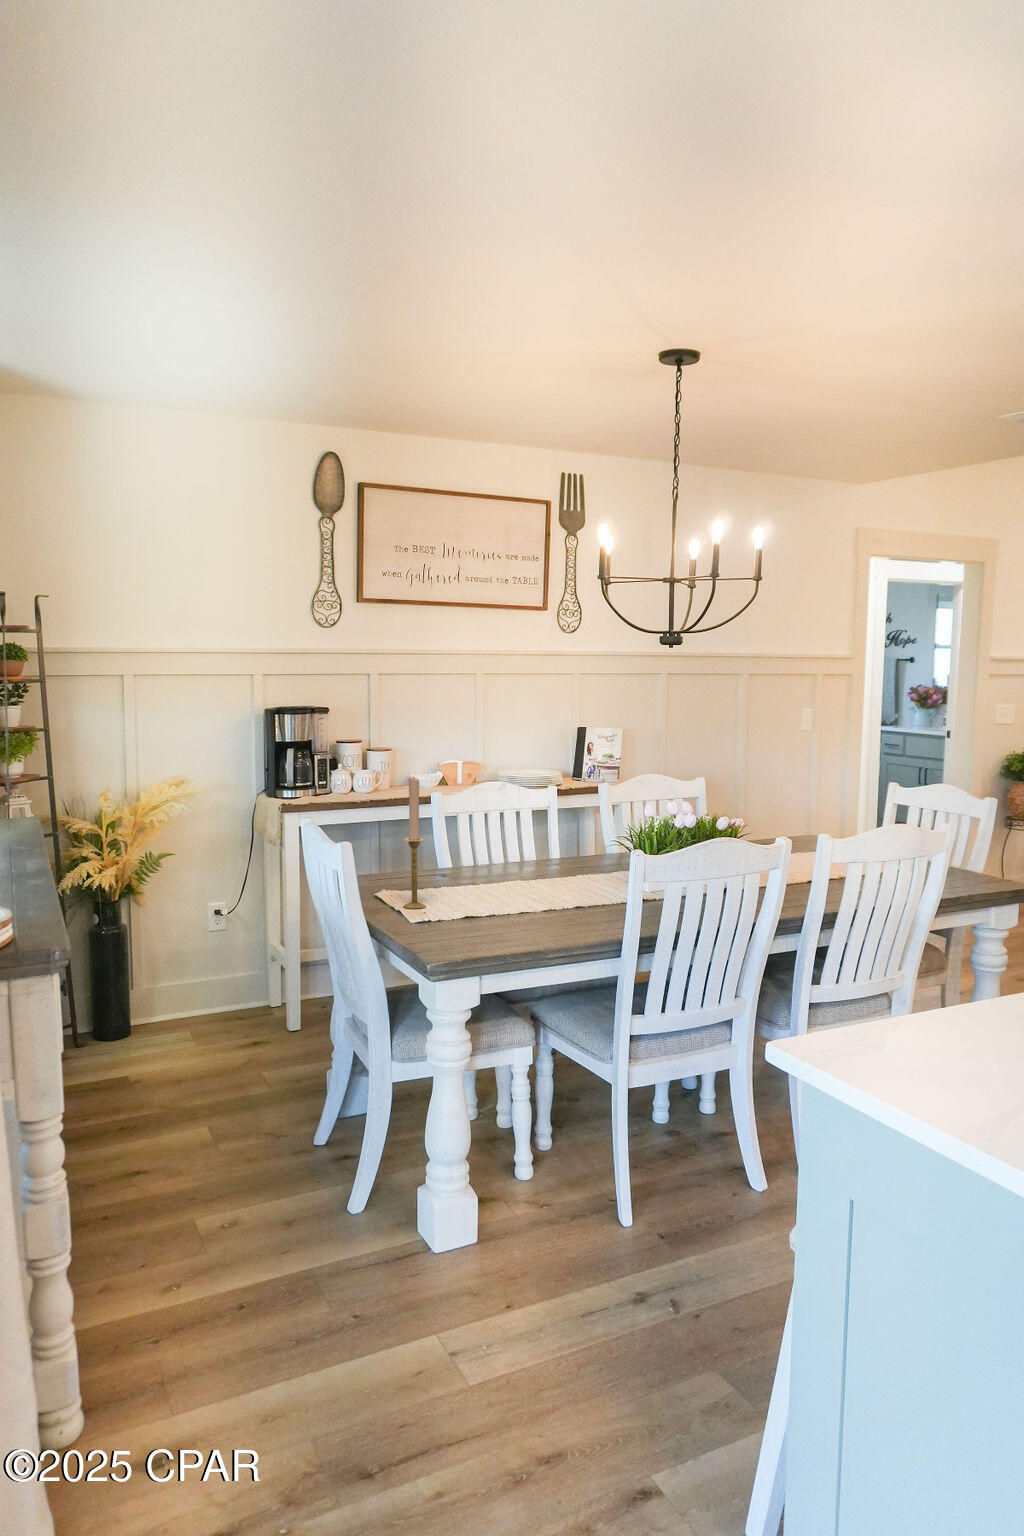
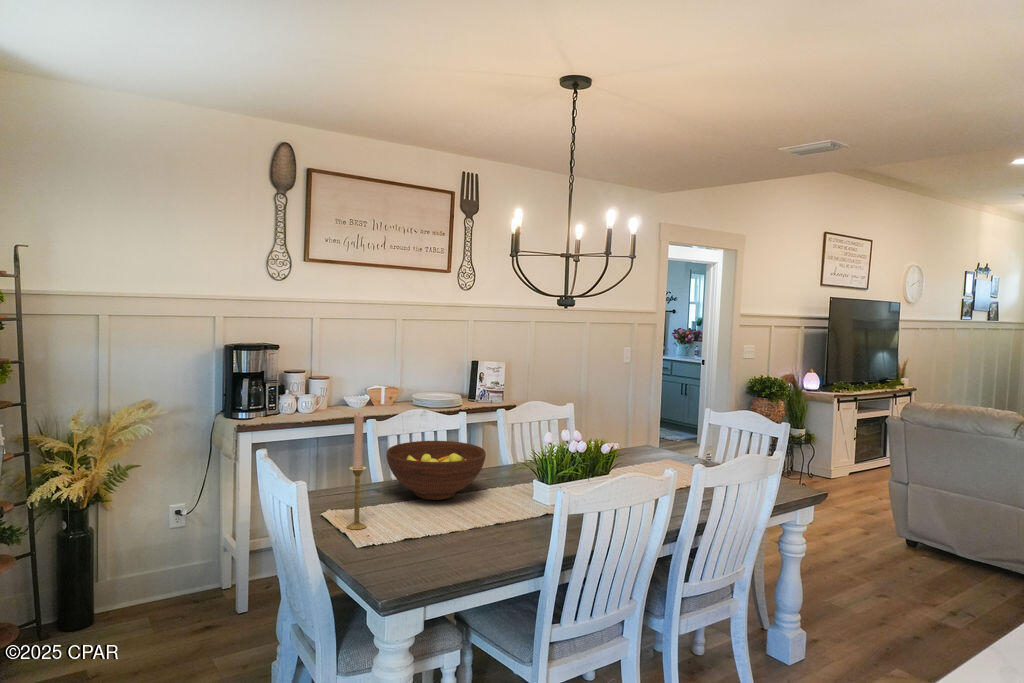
fruit bowl: none [451,818,570,885] -> present [387,441,486,500]

